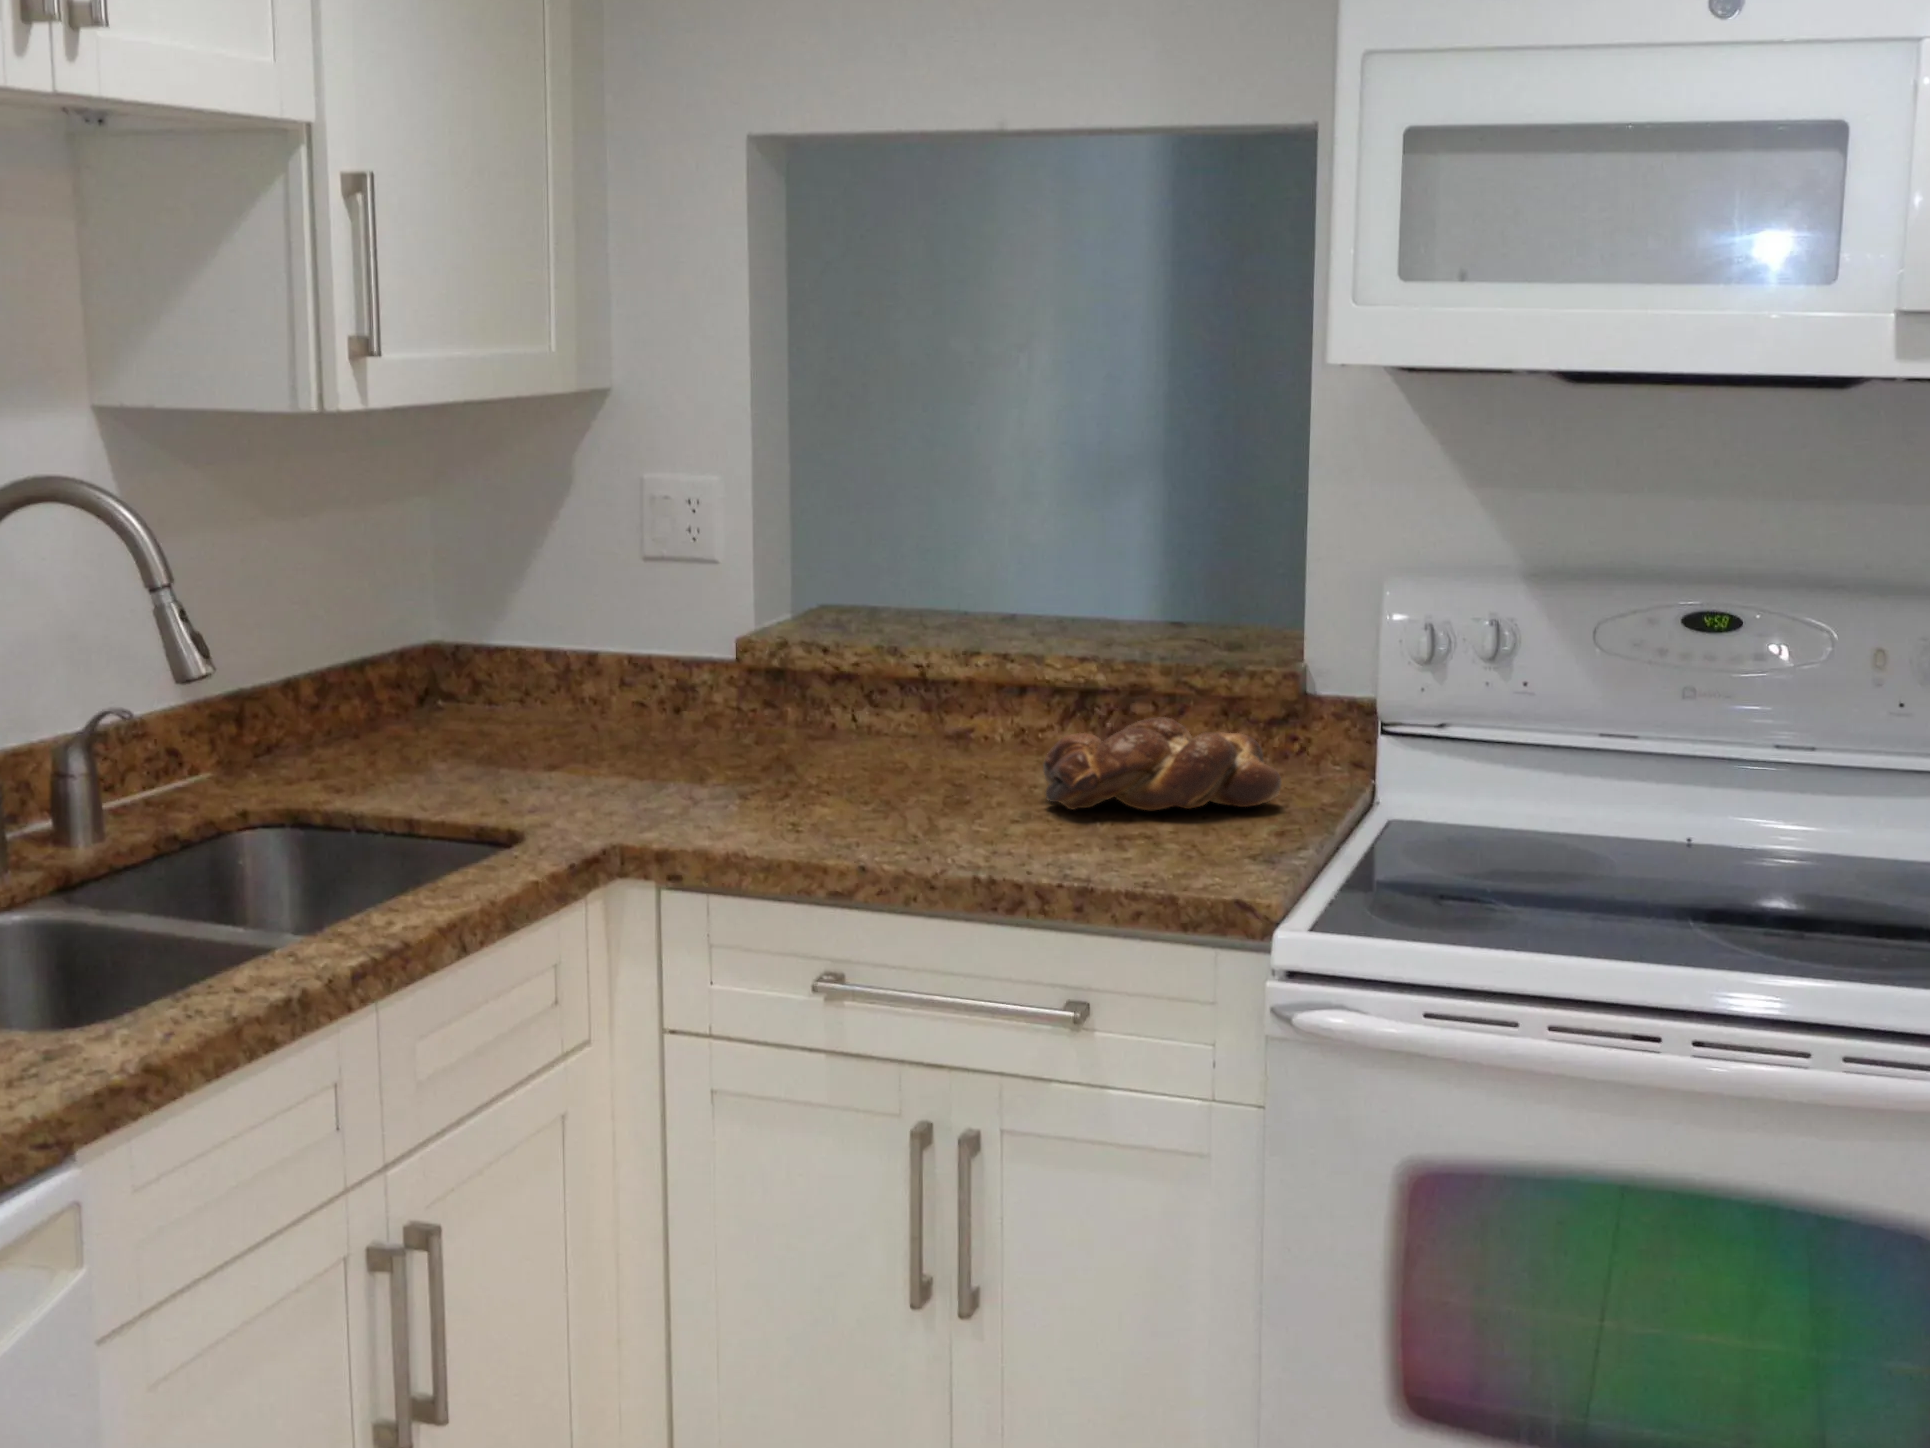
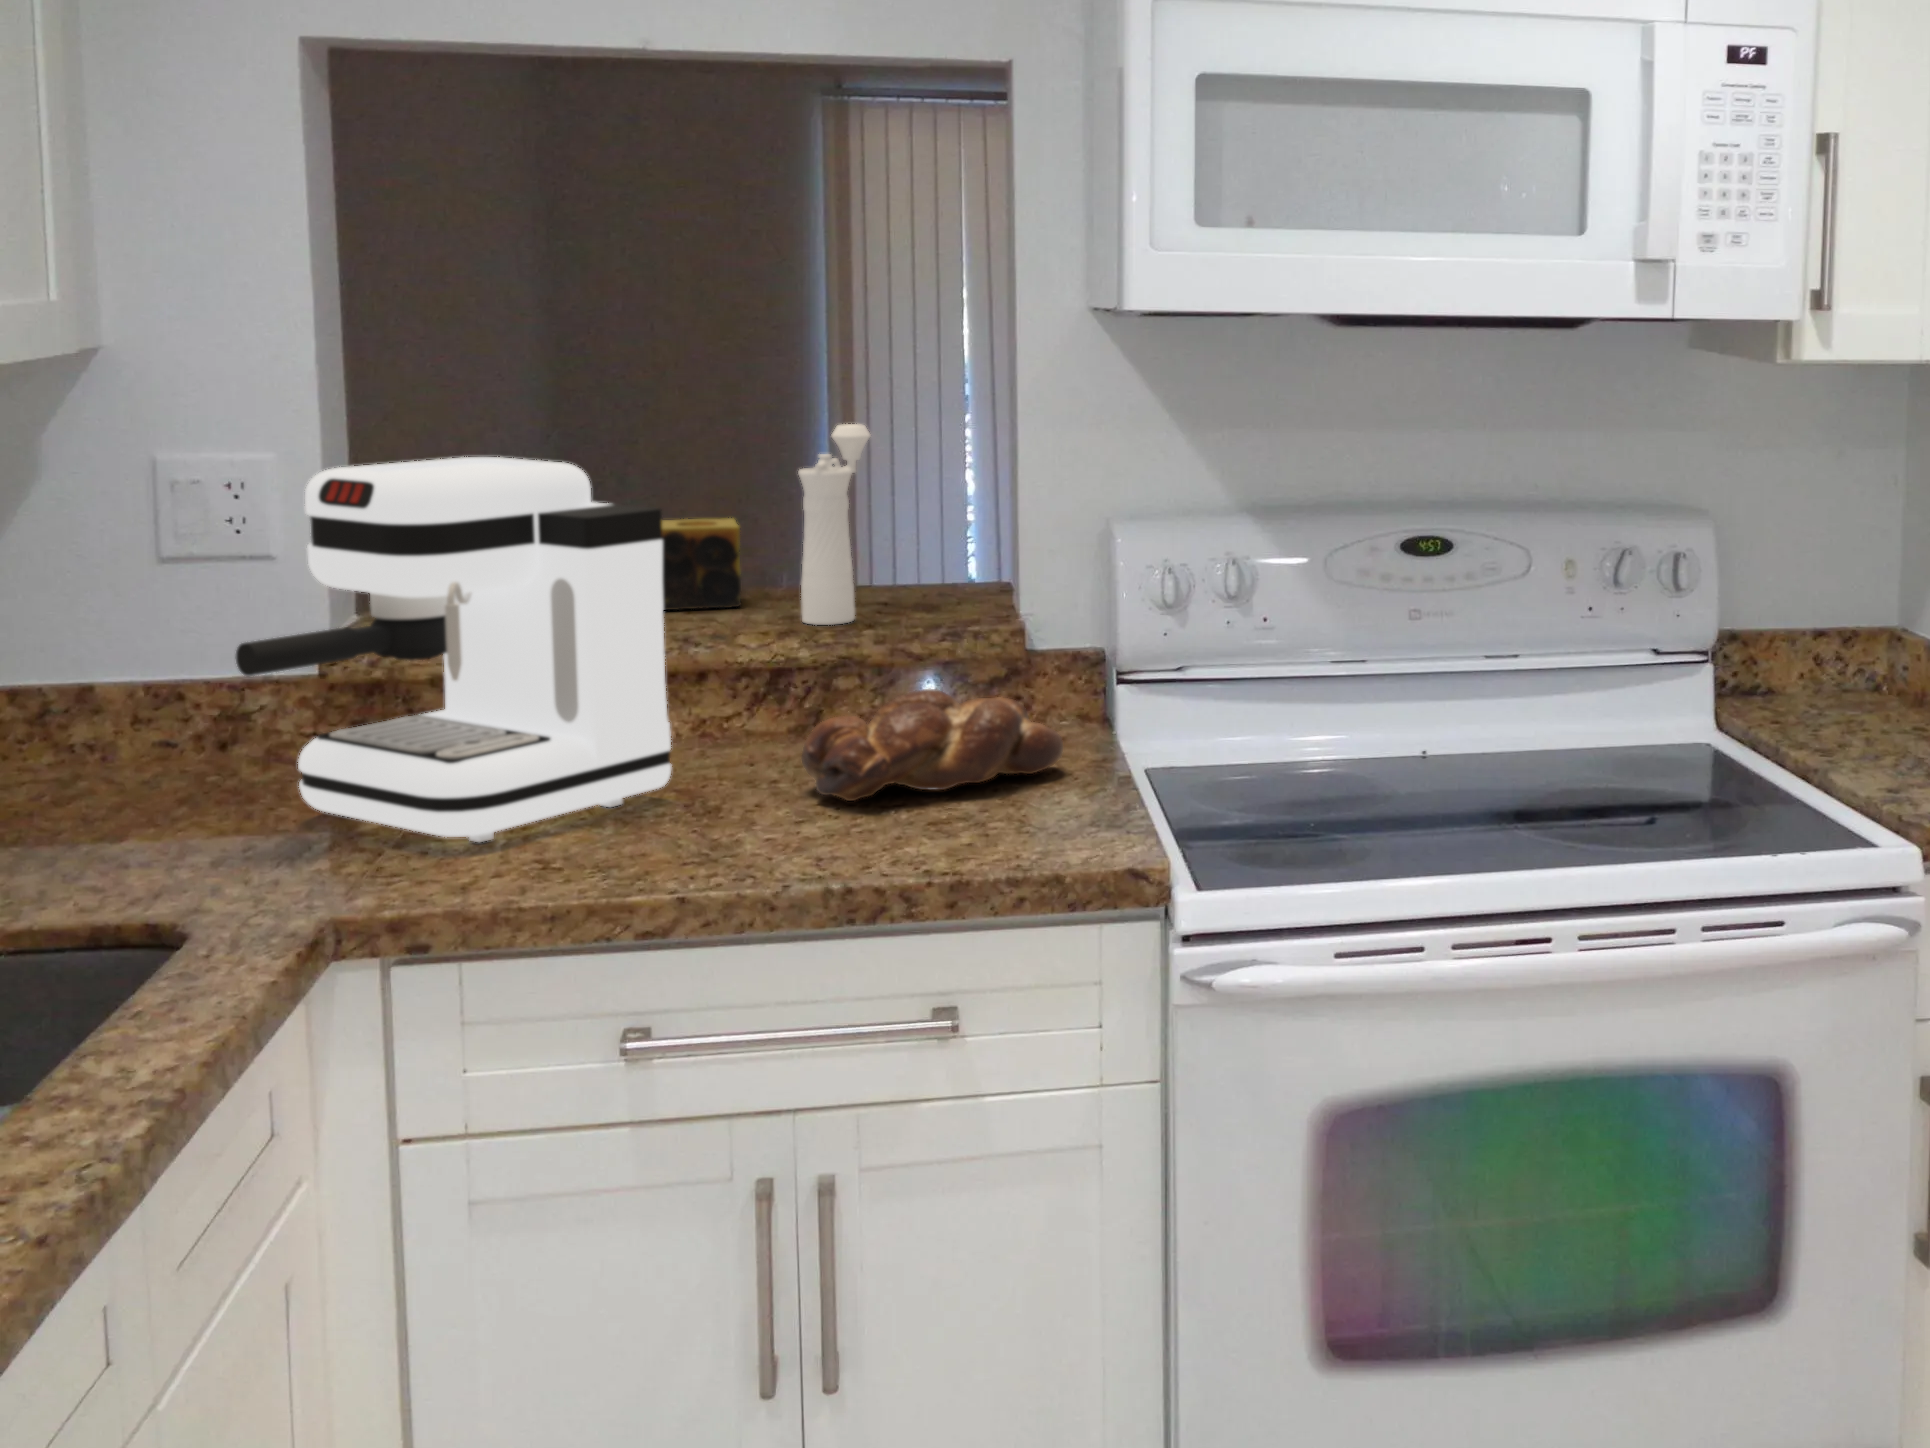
pepper mill: none [1120,472,1206,655] -> present [798,424,870,625]
coffee maker: none [615,485,941,803] -> present [236,457,671,842]
candle: none [1018,552,1103,634] -> present [662,518,741,610]

